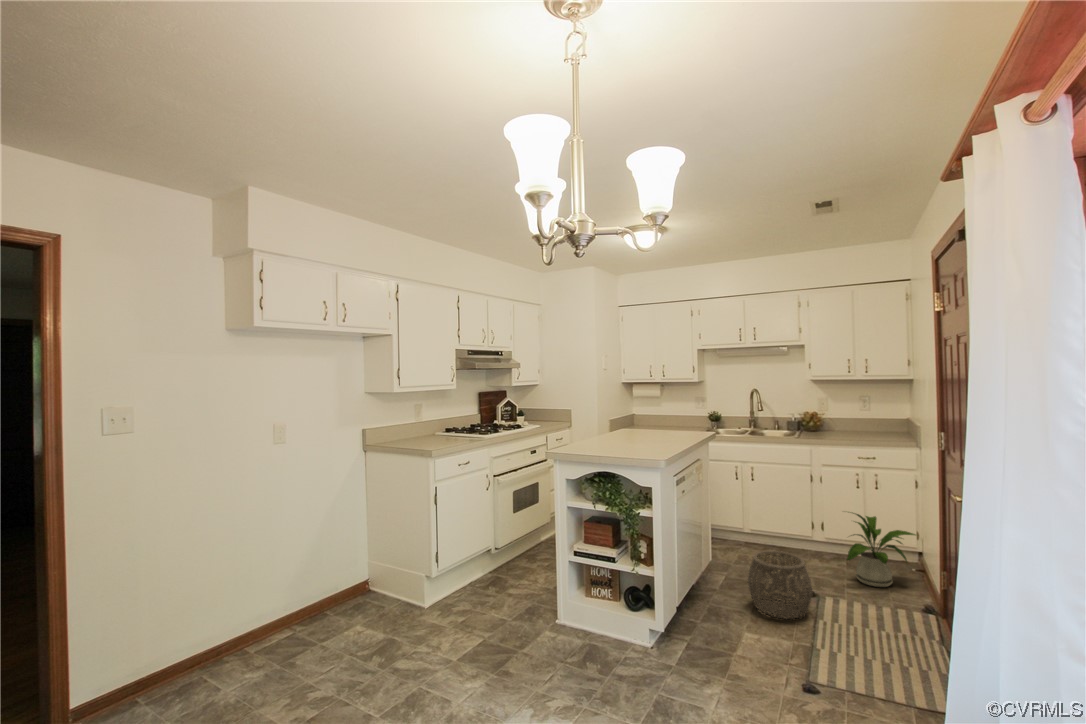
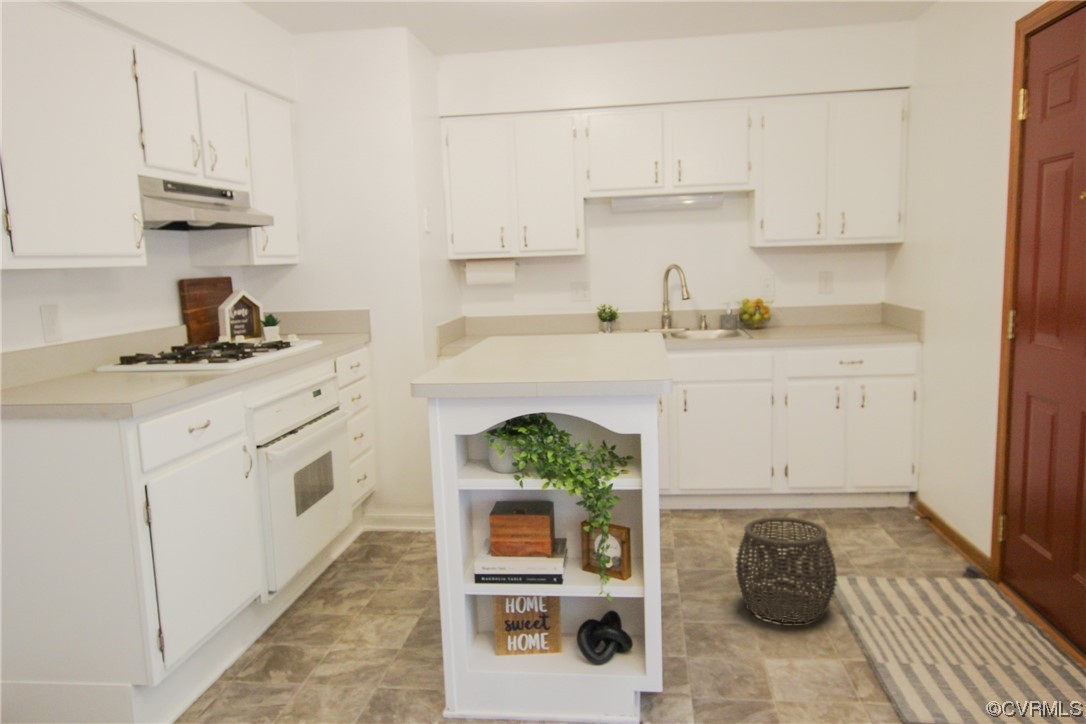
house plant: present [847,513,916,587] -> none [835,443,931,548]

